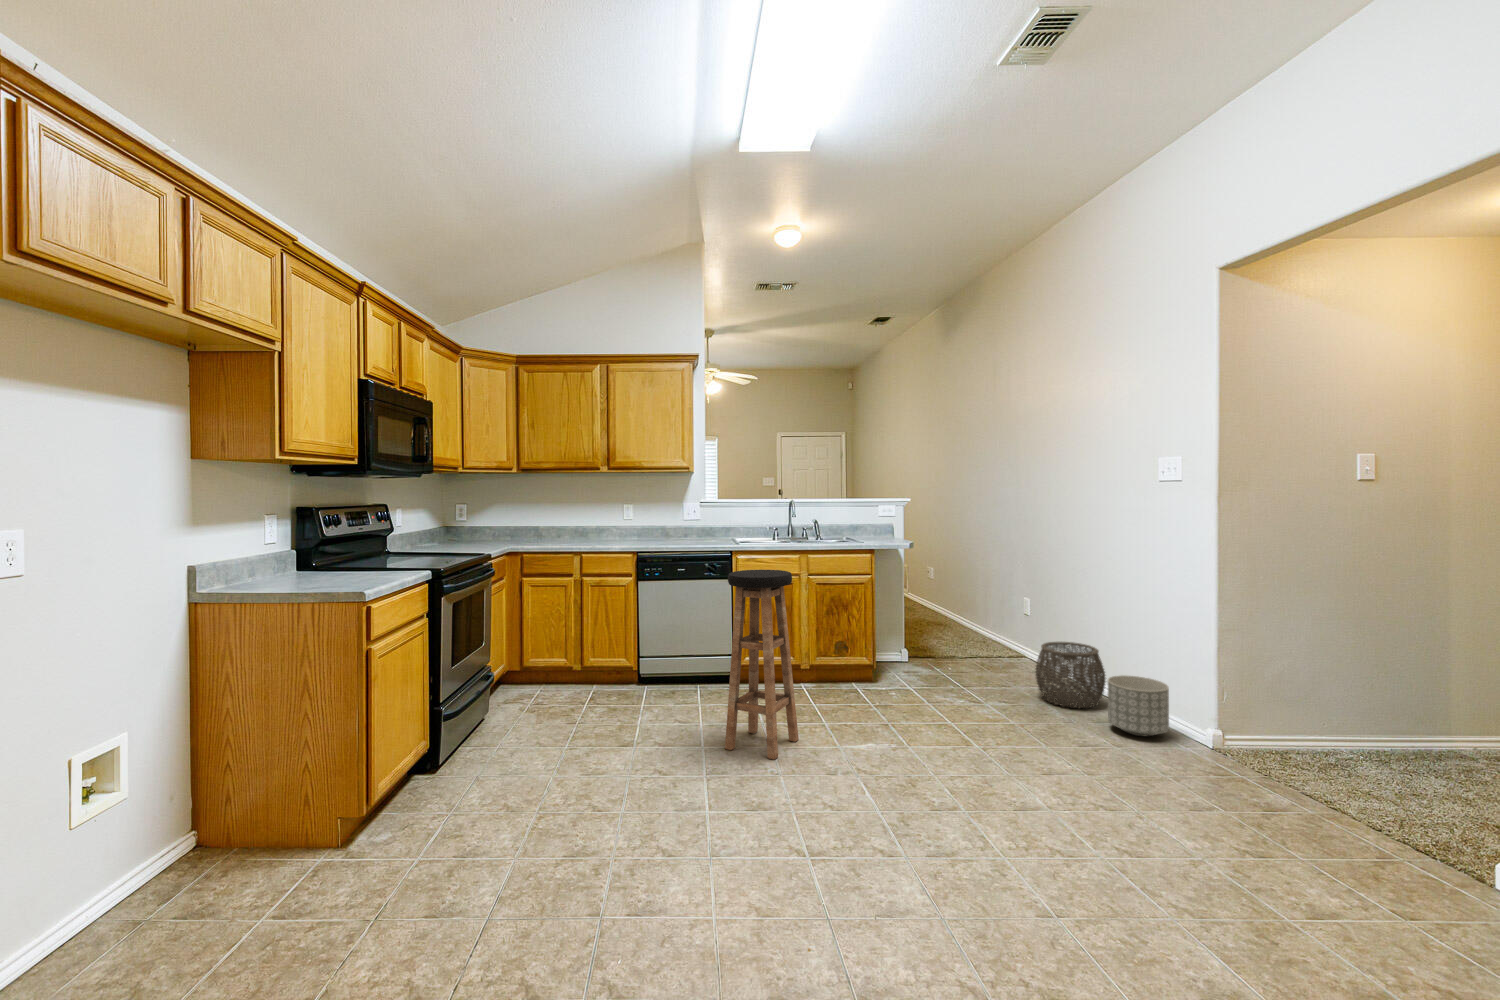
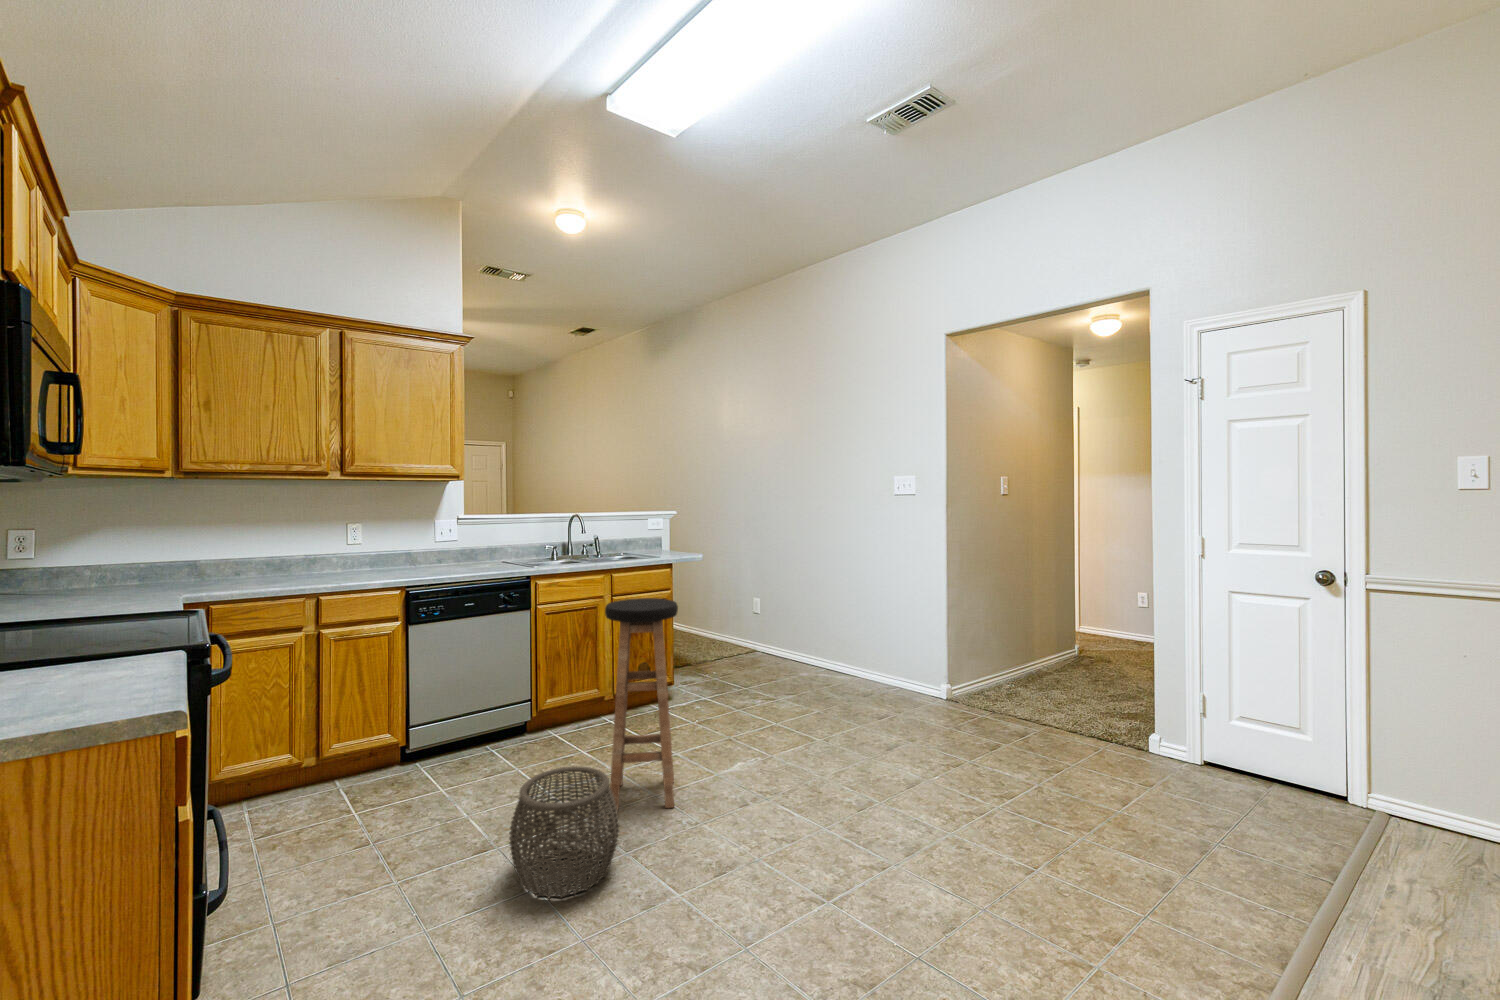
woven basket: present [1035,642,1105,708] -> present [509,767,620,898]
planter: present [1108,675,1169,736] -> none [890,658,933,706]

